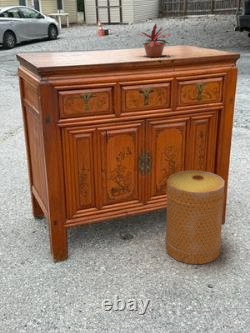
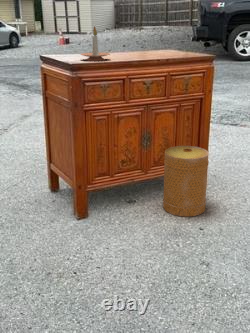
candle holder: none [58,17,96,63] -> present [81,26,110,61]
potted plant: present [141,24,170,57] -> none [136,31,167,57]

